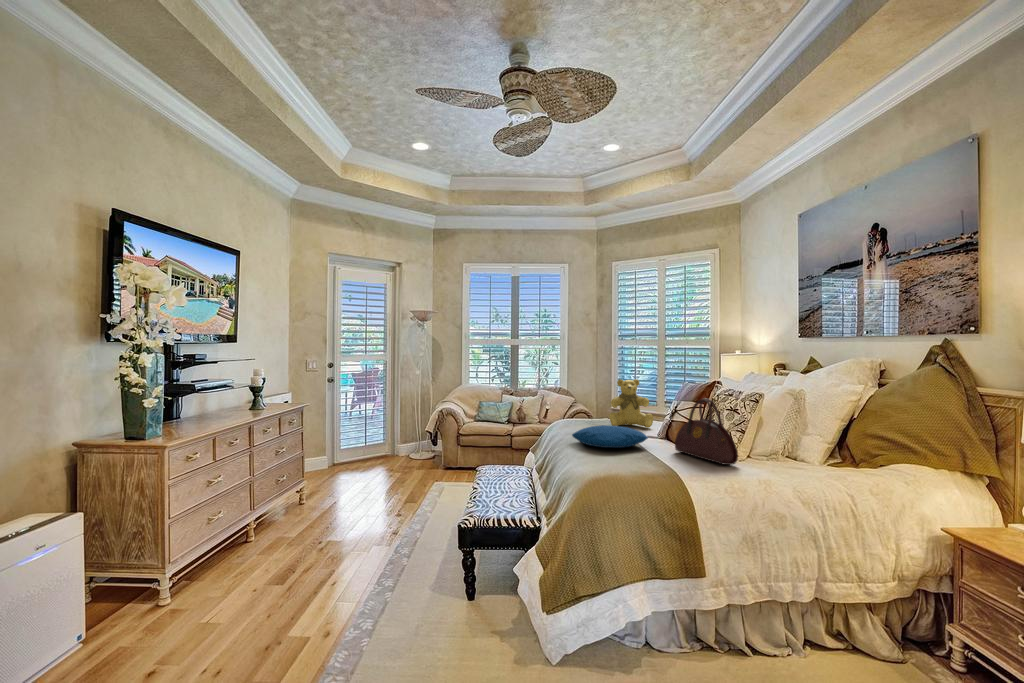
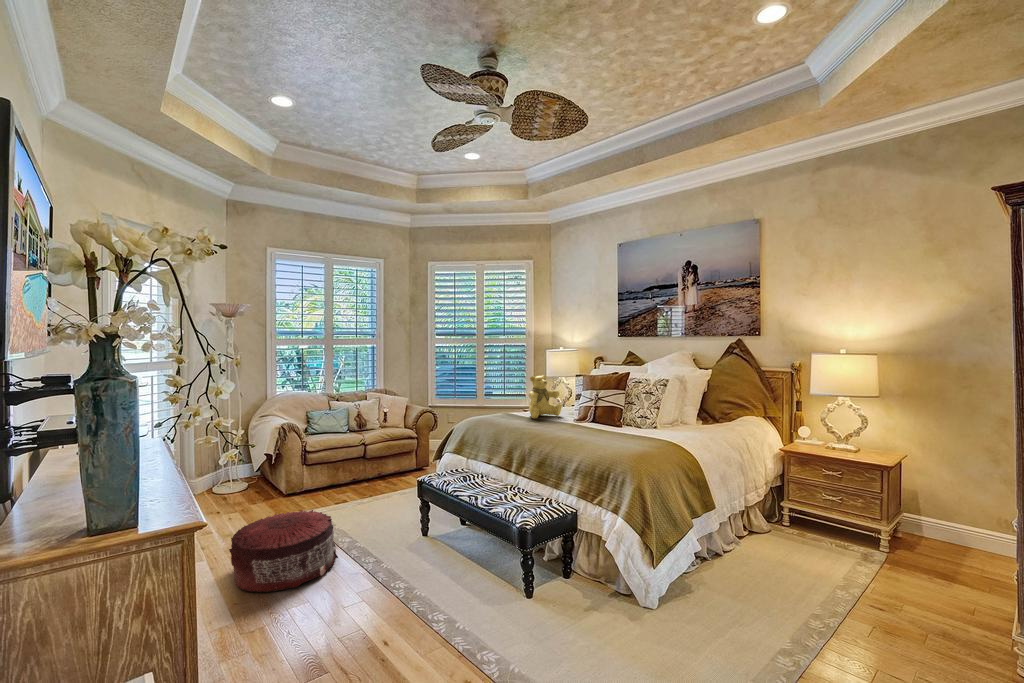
handbag: present [675,398,738,465] -> none [632,386,685,434]
pillow: present [572,425,648,448] -> none [557,416,613,435]
pouf: none [330,471,405,526] -> present [229,510,338,592]

